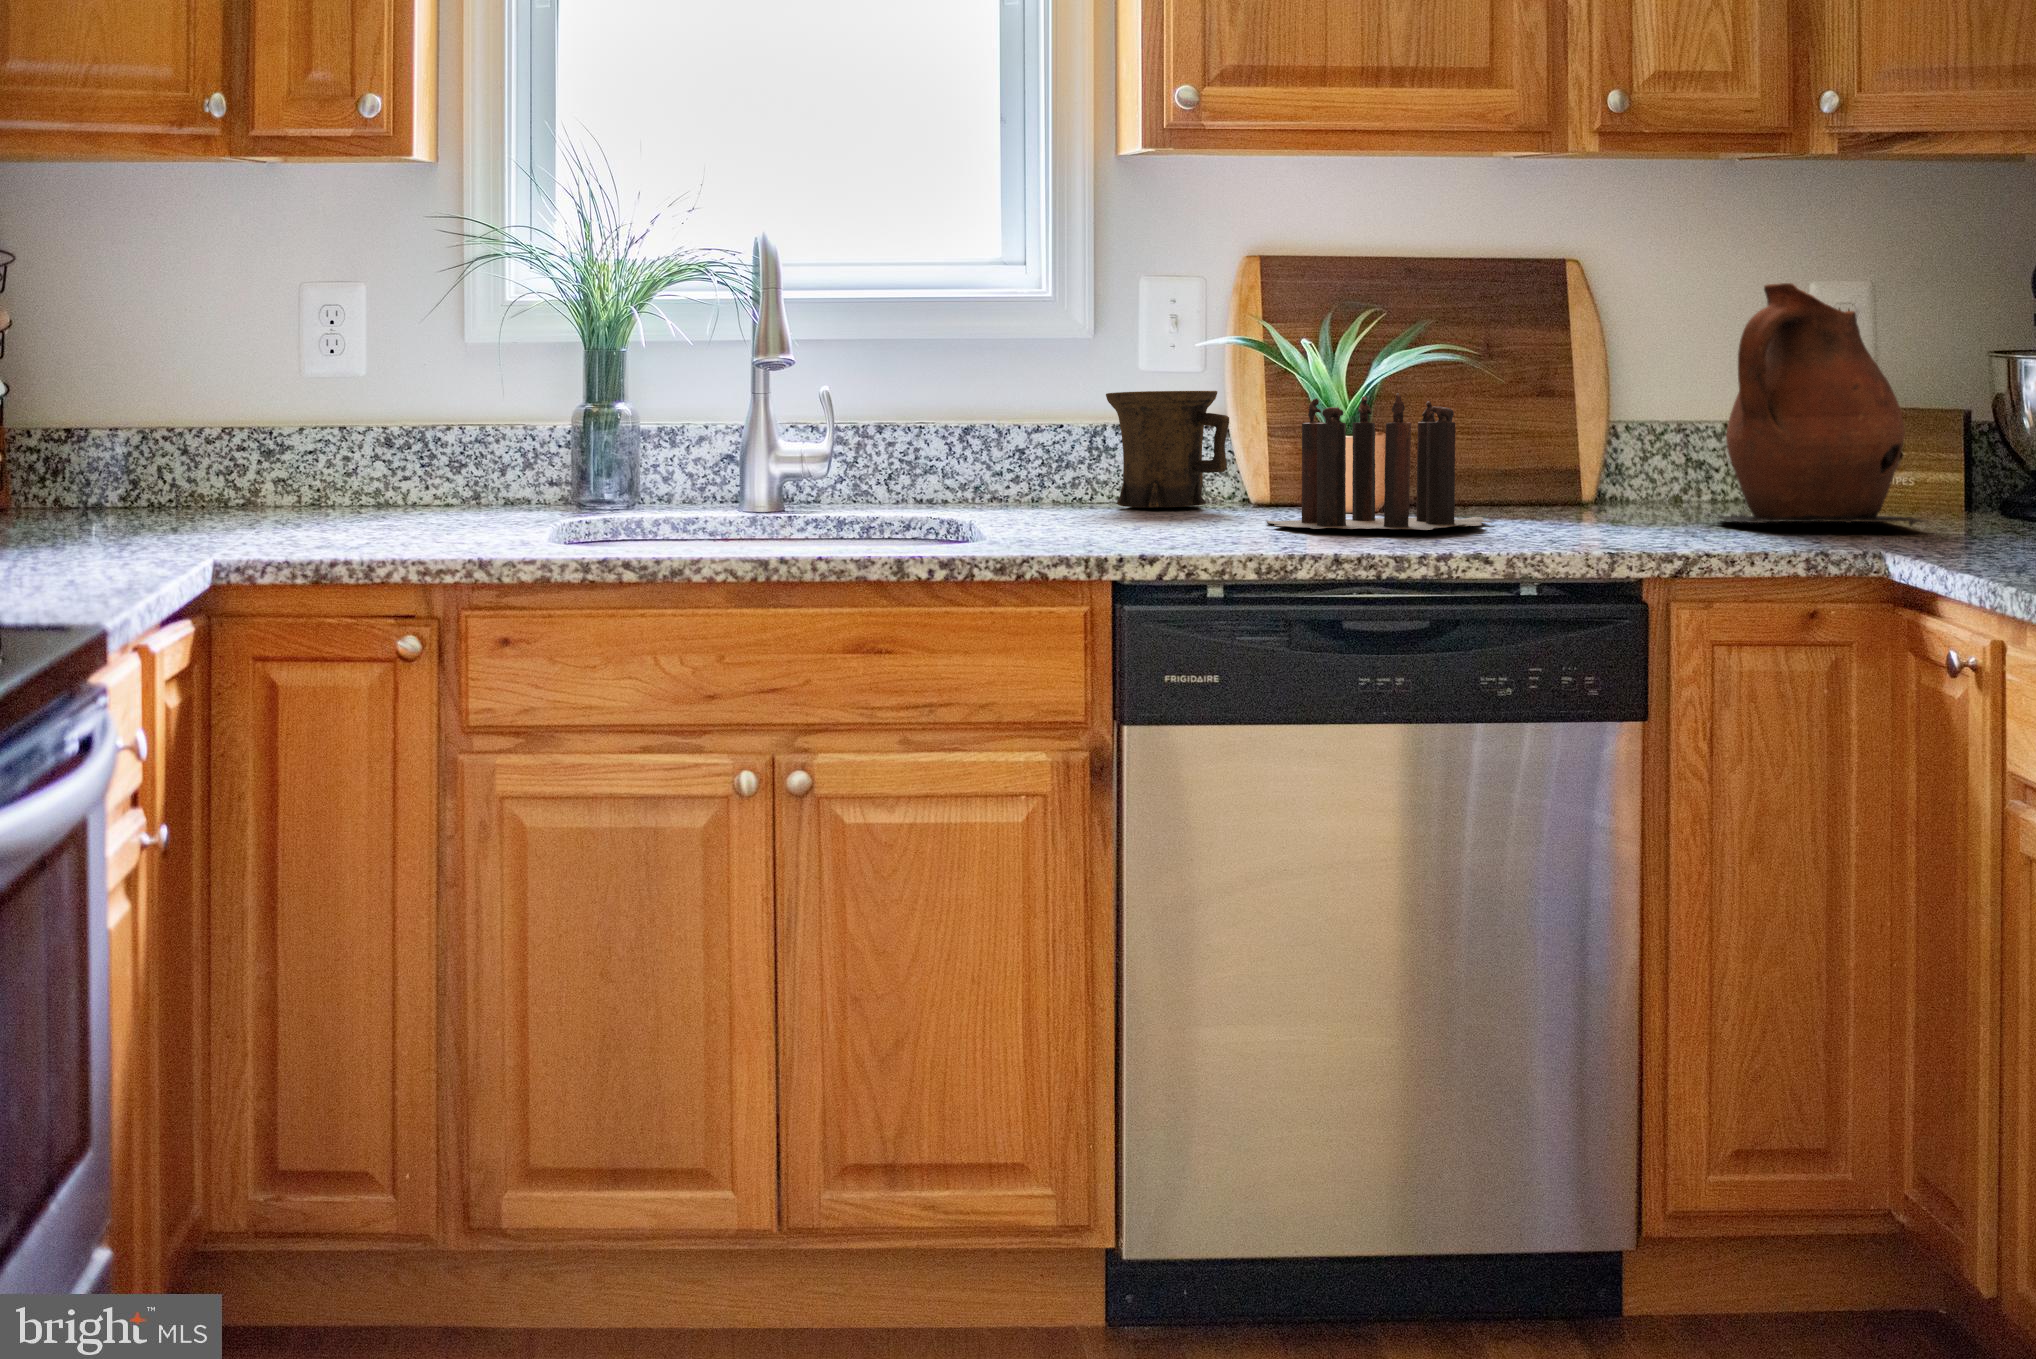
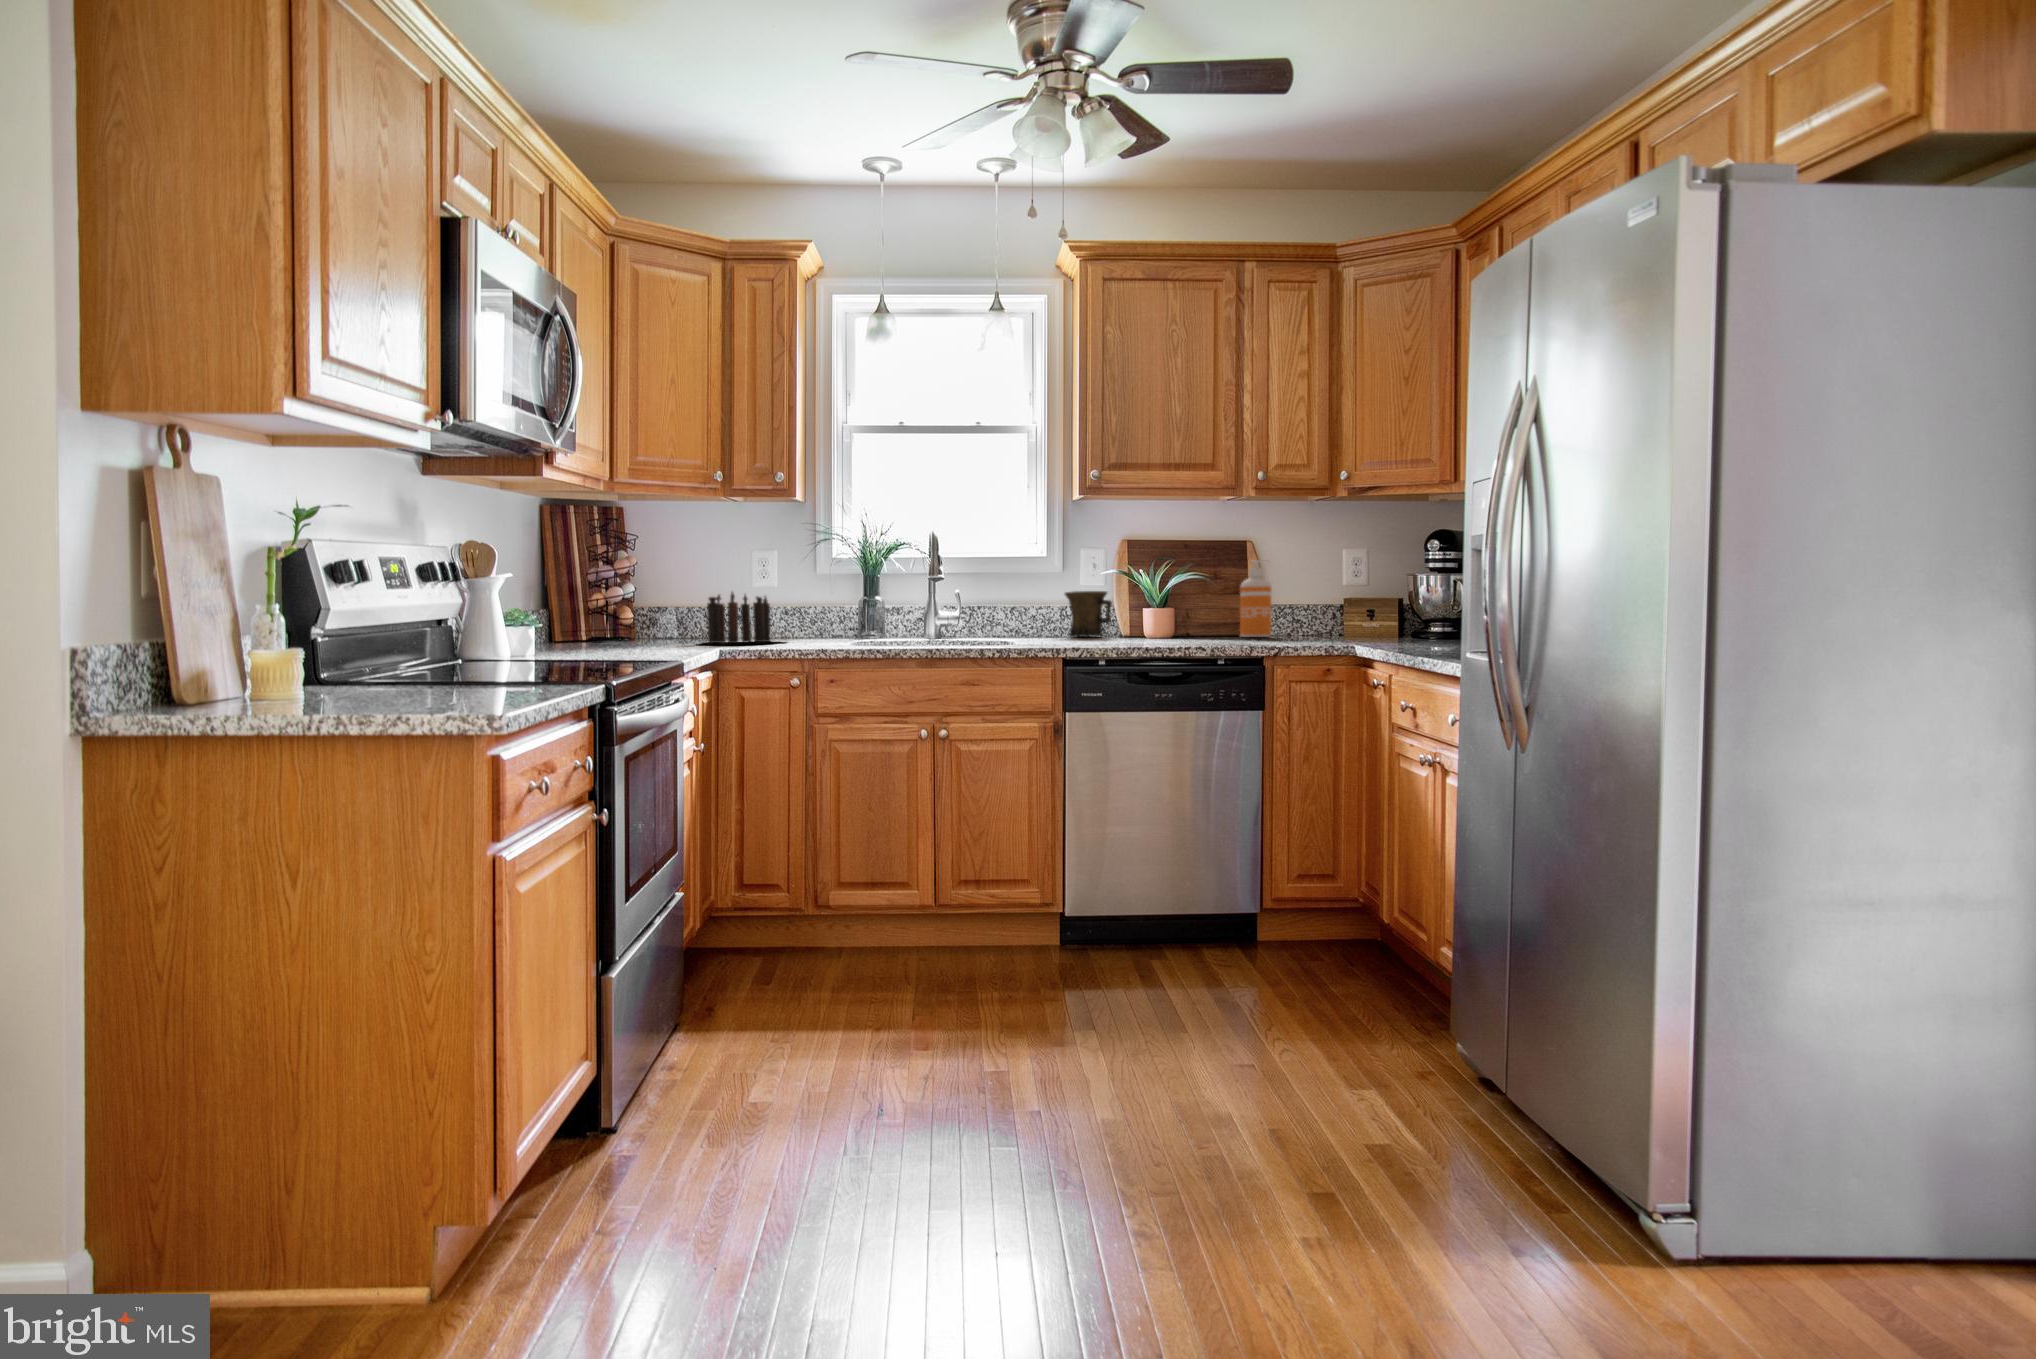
ceramic pitcher: present [1716,283,1926,526] -> none [1297,546,1382,640]
soap dispenser: none [1554,313,1636,511] -> present [1240,560,1271,637]
candle: present [1267,393,1491,530] -> present [707,592,771,643]

